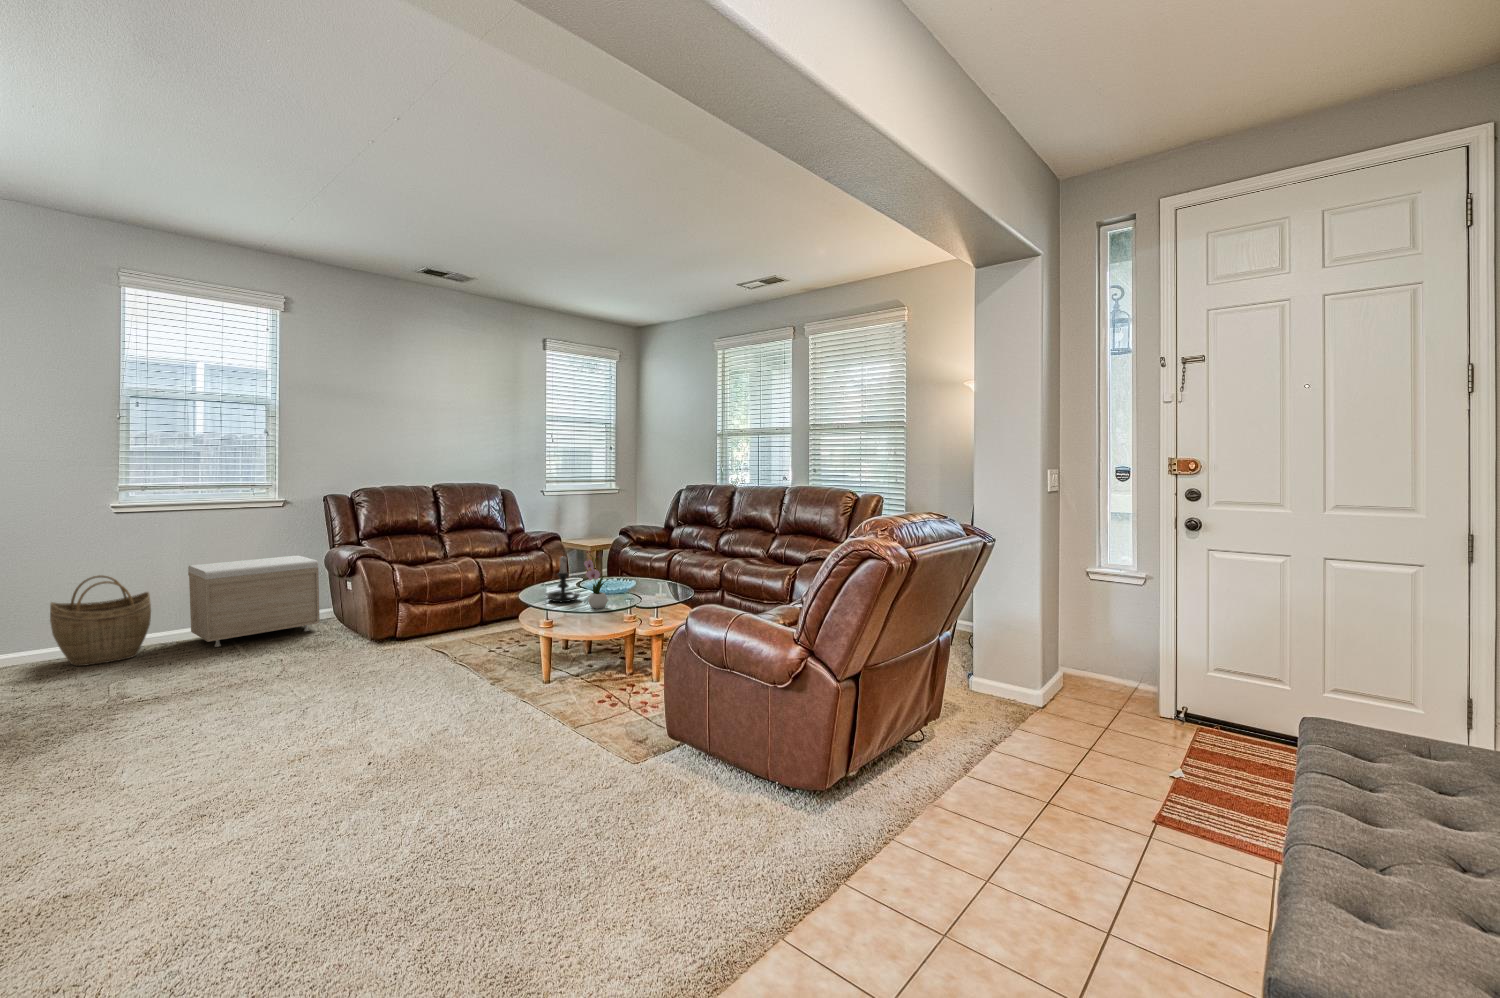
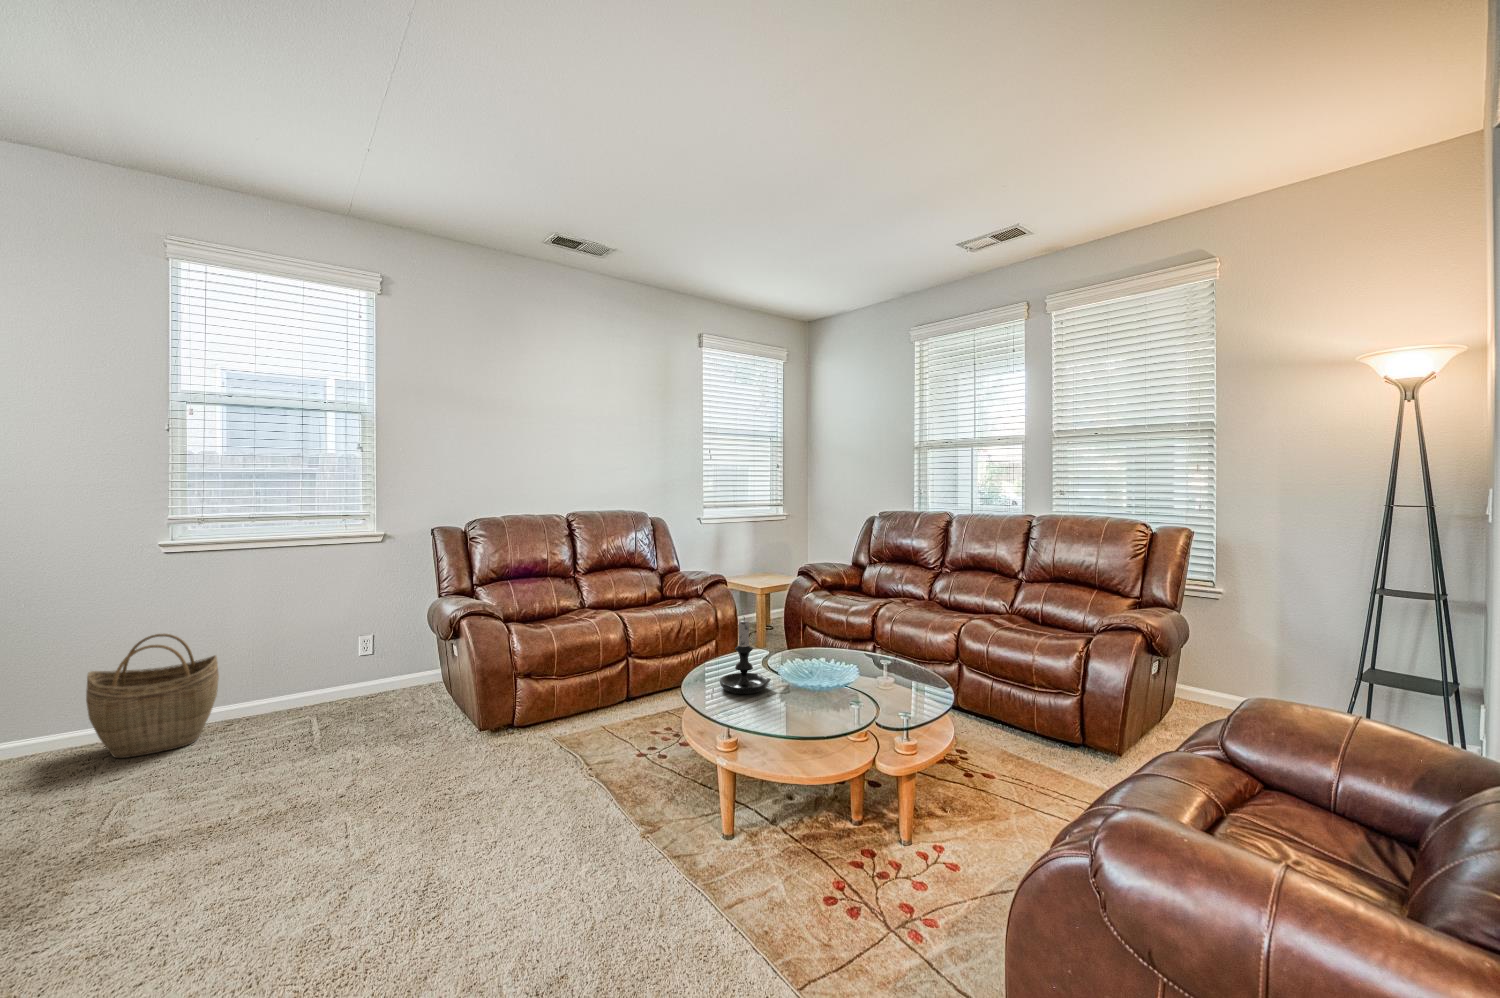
flower arrangement: present [584,551,609,609] -> none [781,615,823,711]
storage bench: present [188,555,320,647] -> none [273,603,428,728]

